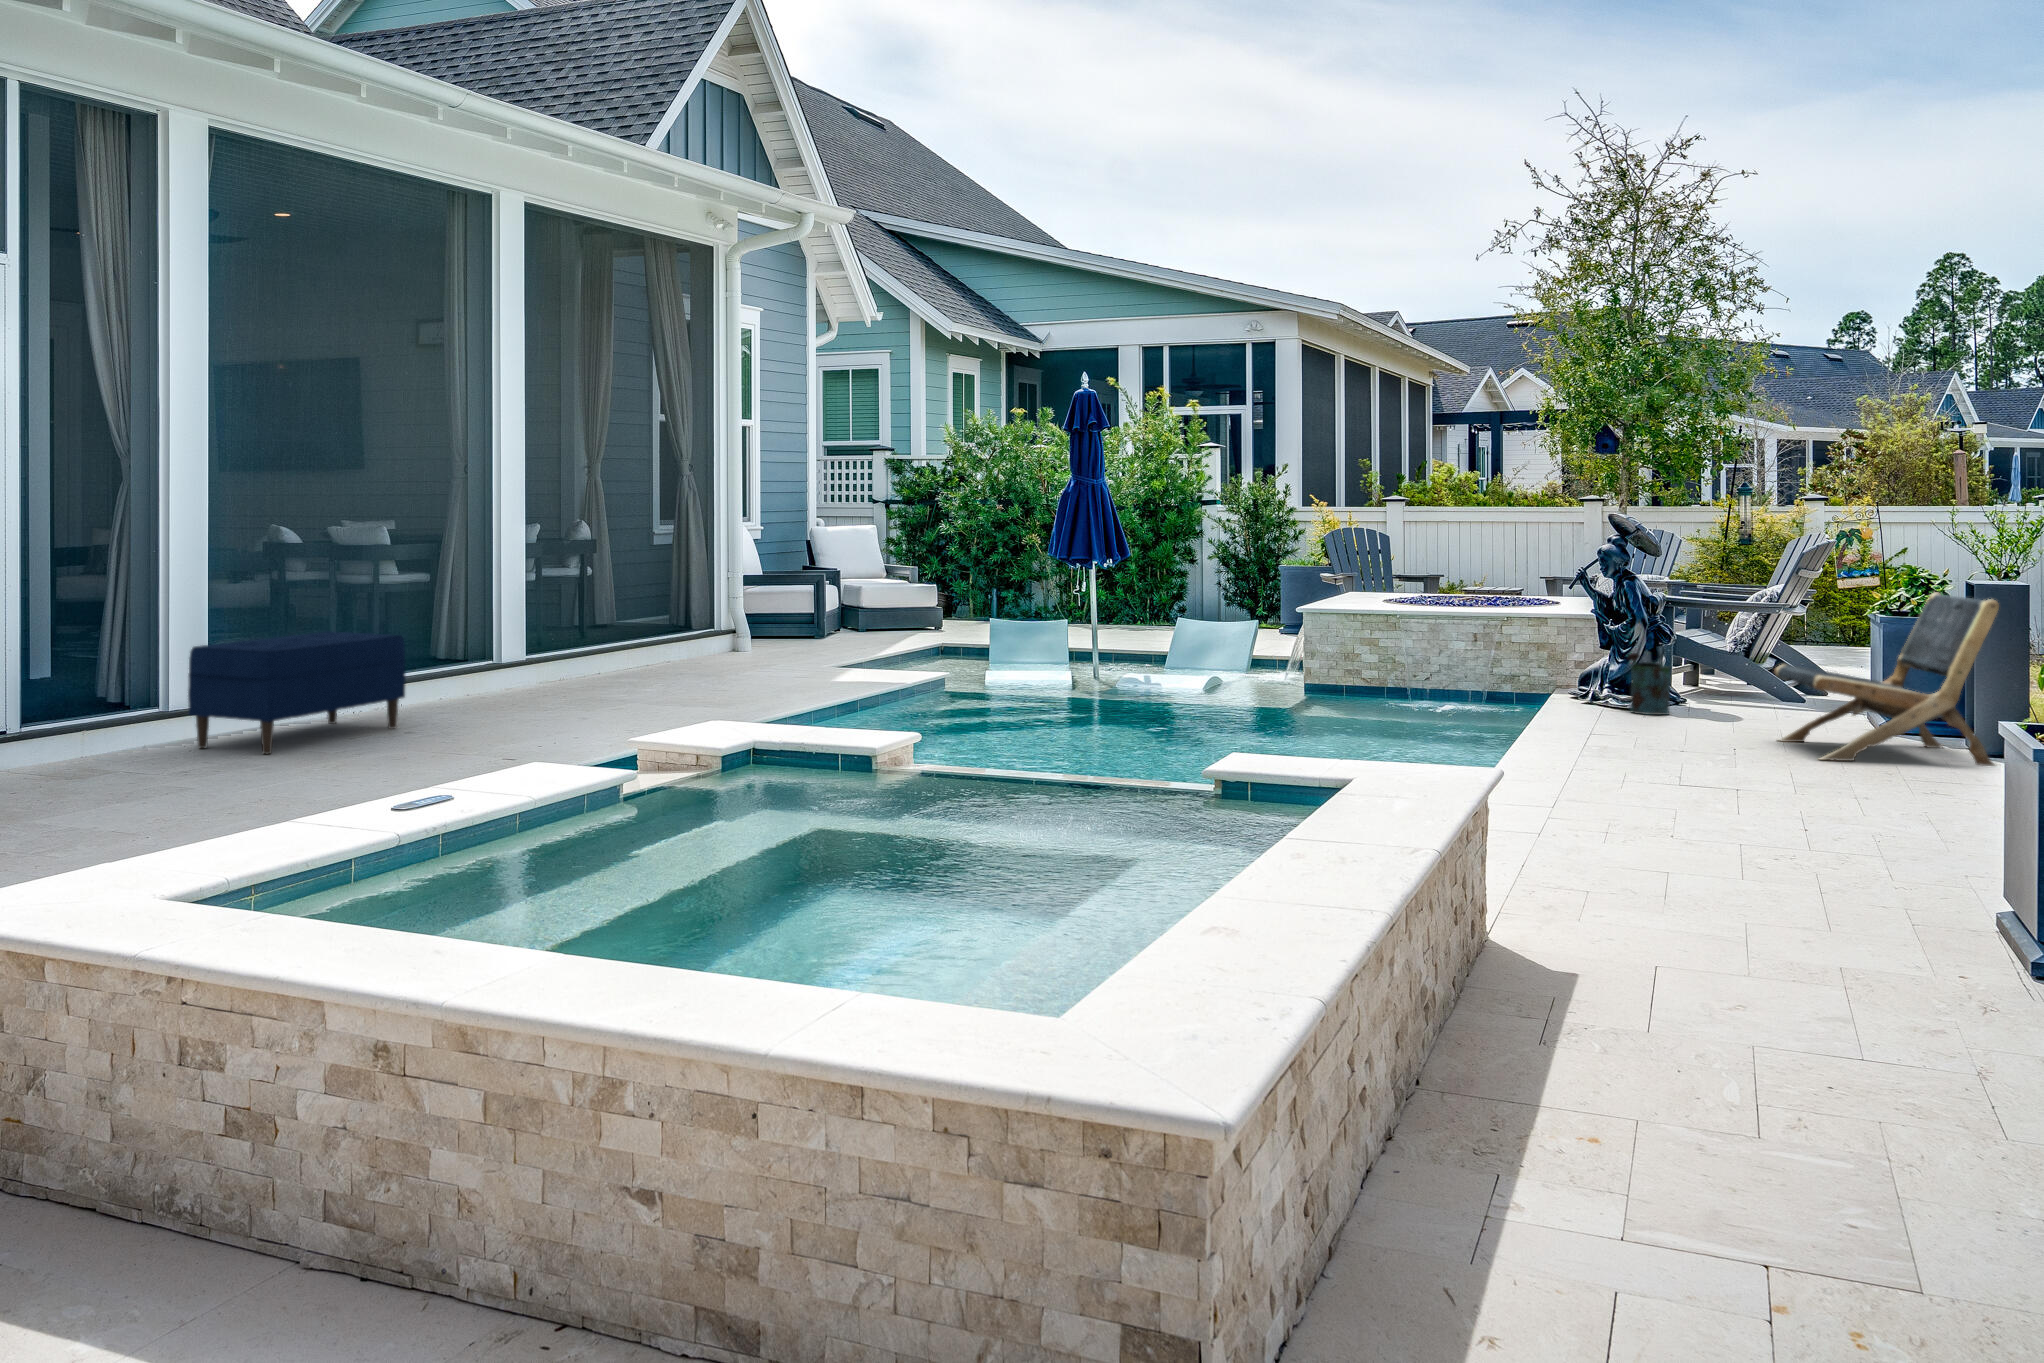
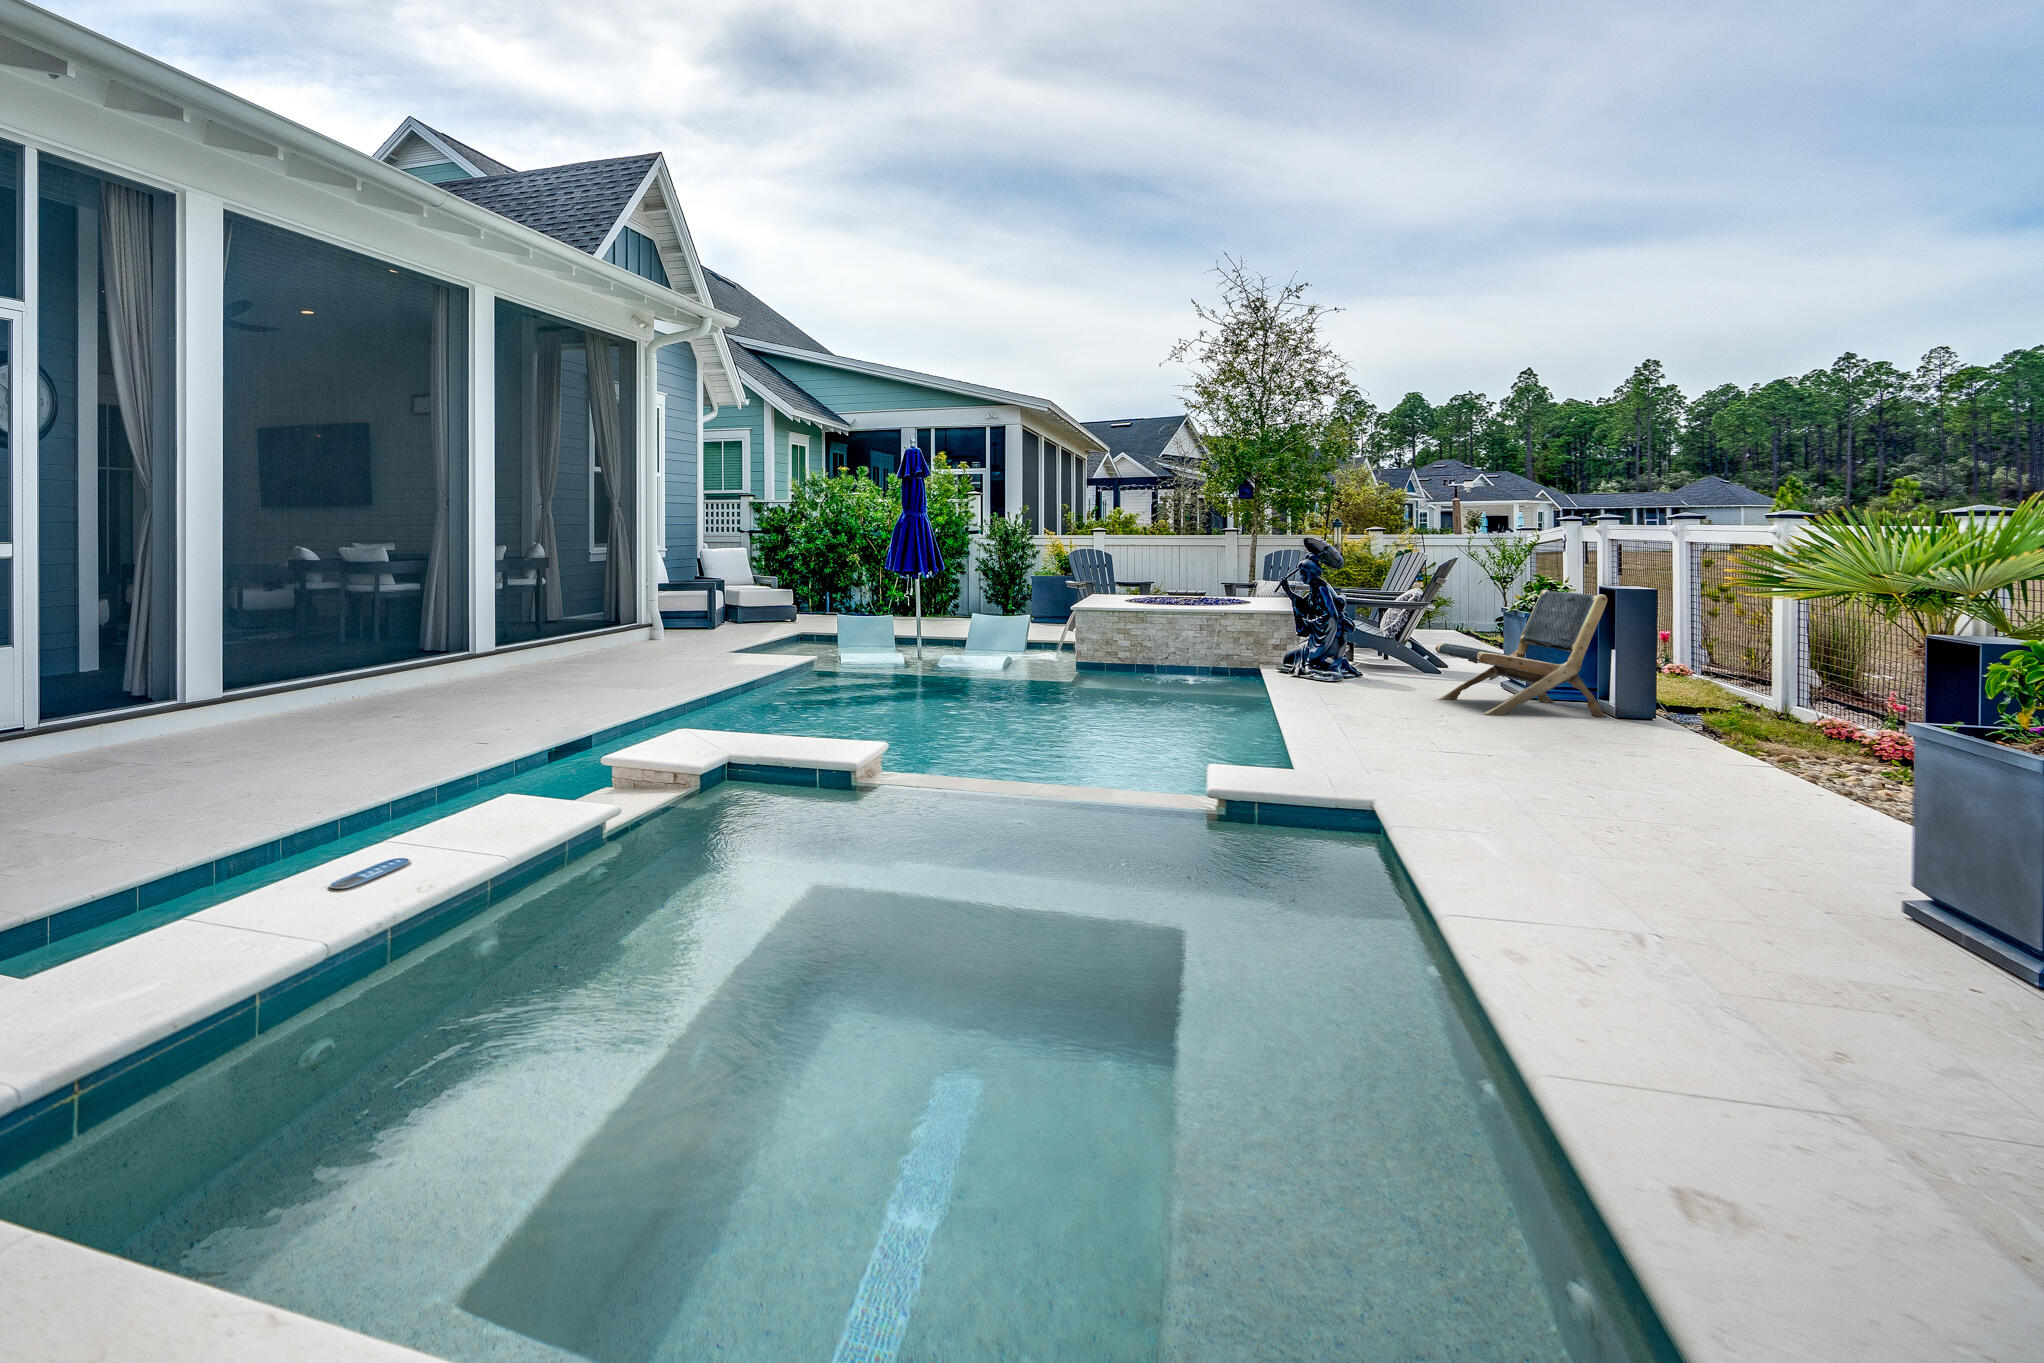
bench: present [188,631,406,754] -> none [205,633,399,740]
watering can: present [1627,653,1670,715] -> none [1309,635,1344,680]

